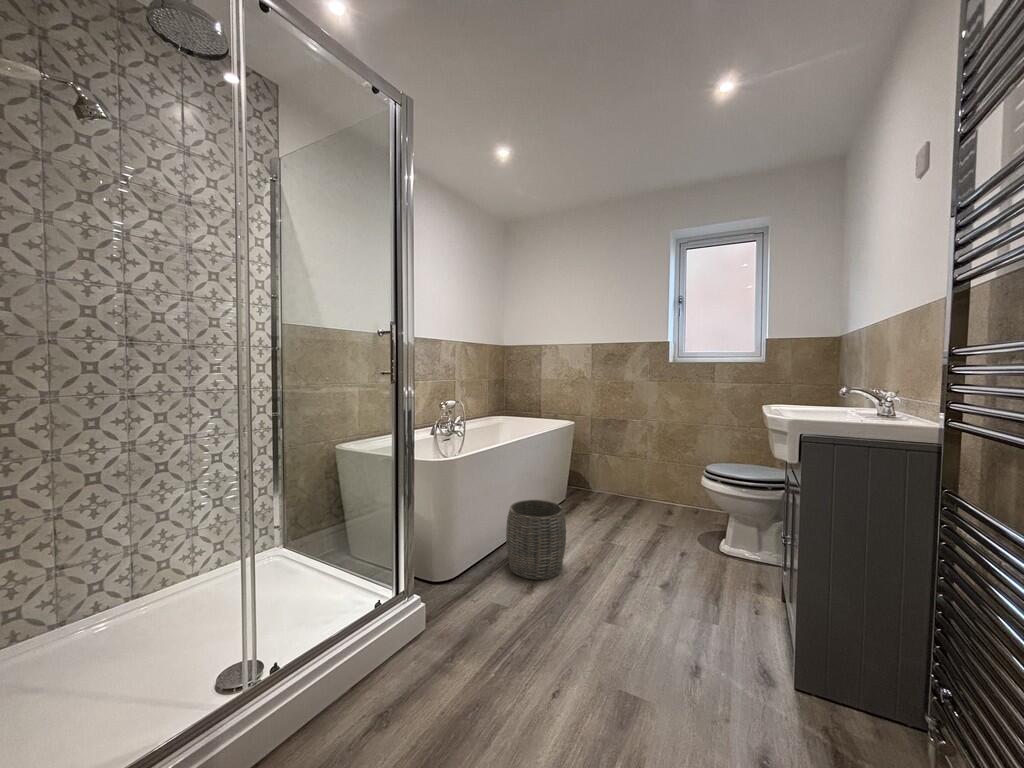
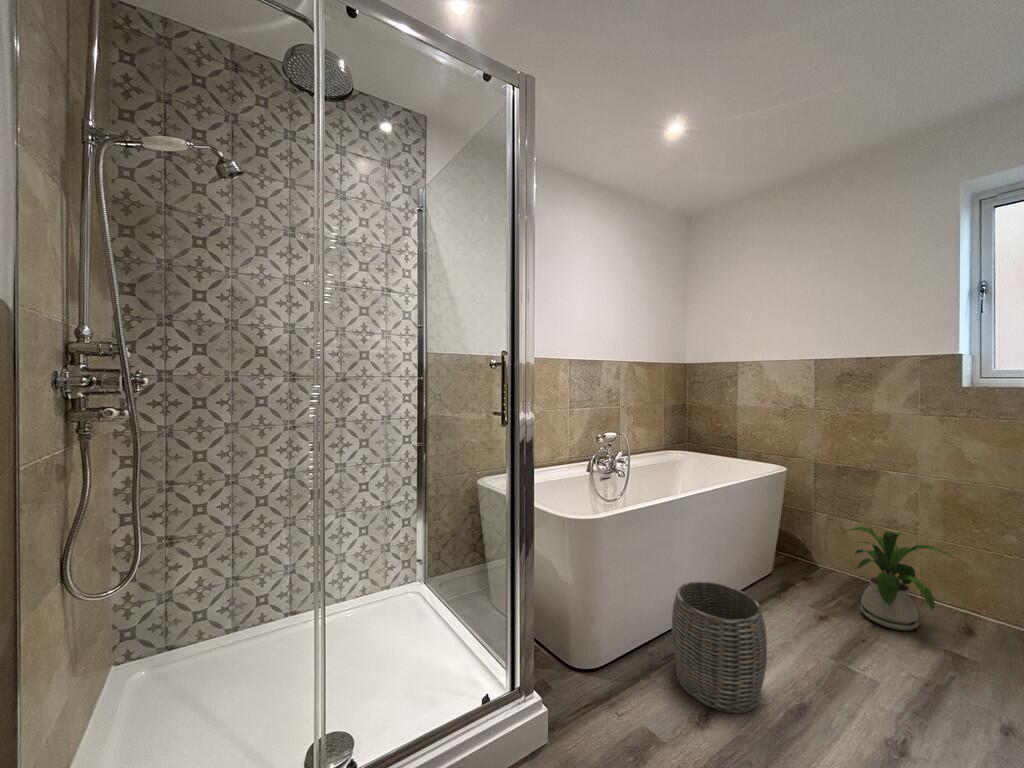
house plant: none [606,455,663,517] -> present [842,527,953,630]

